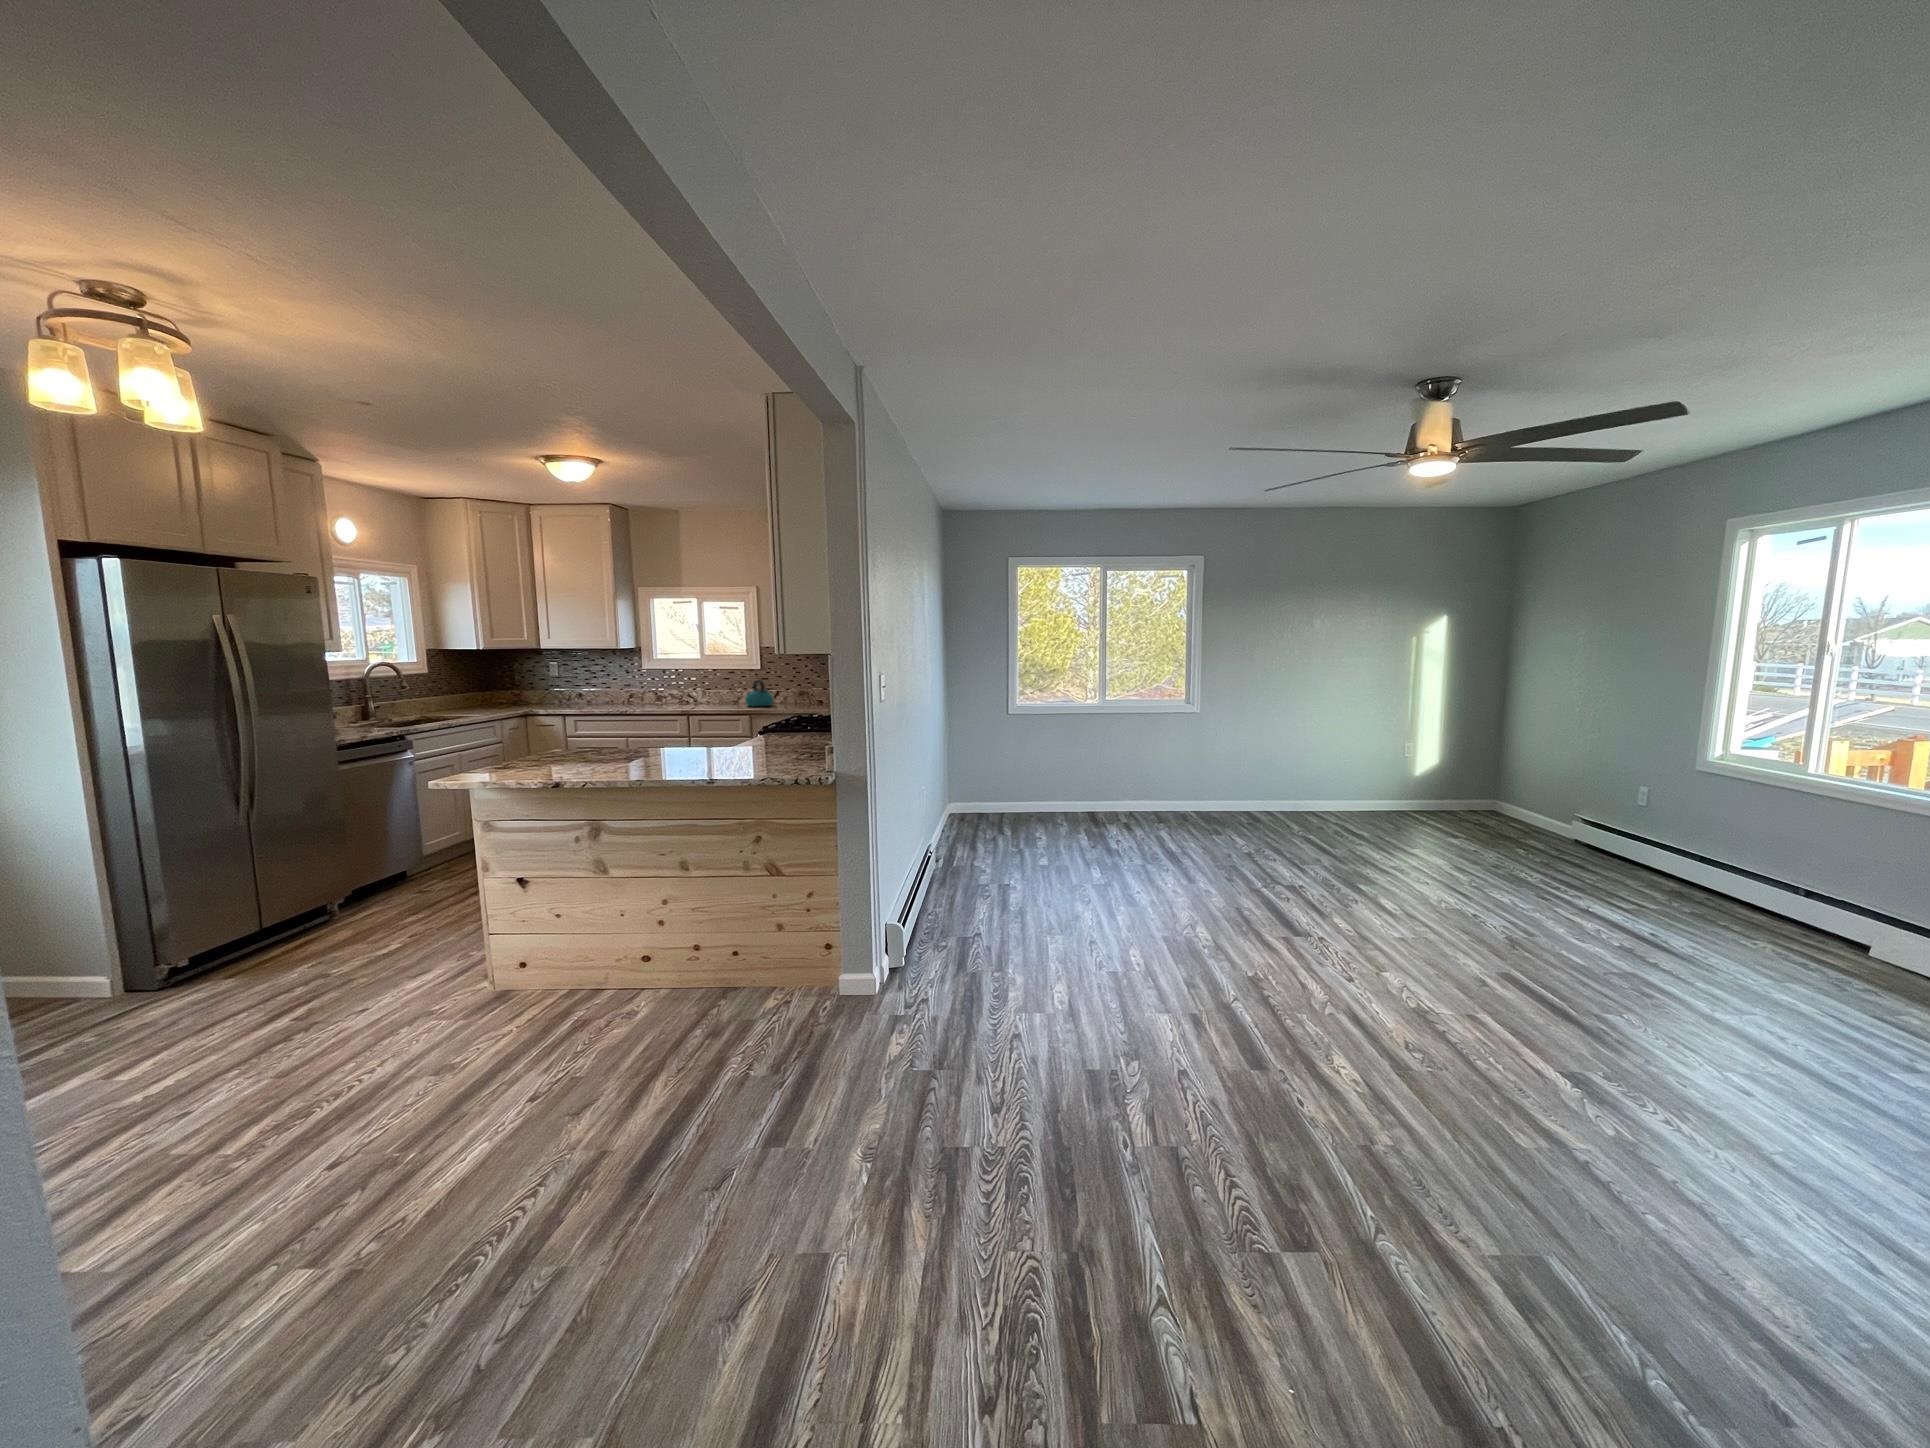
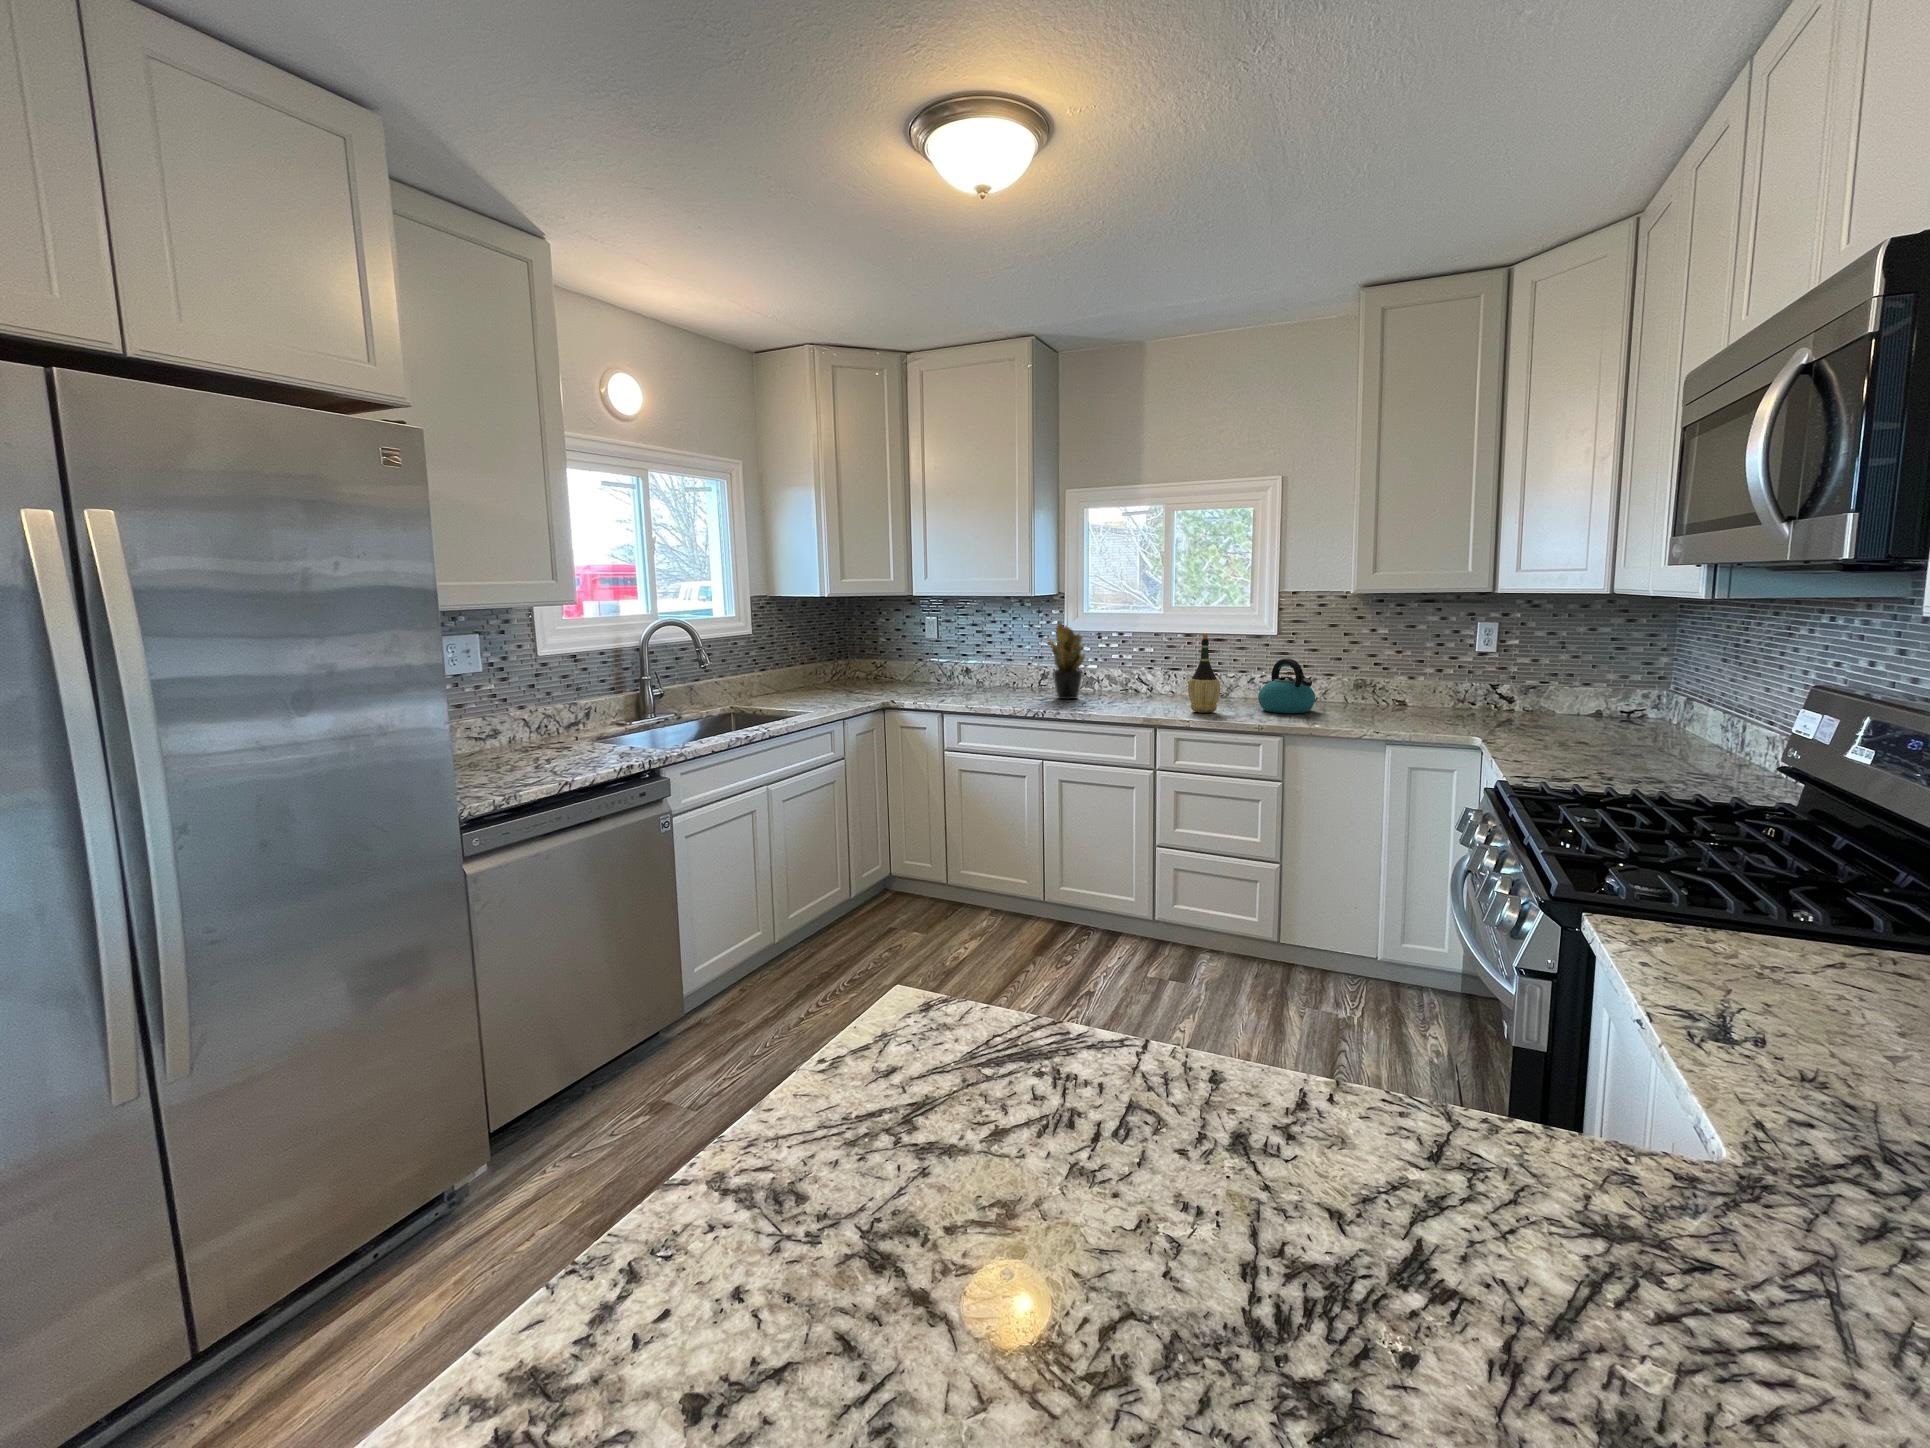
potted plant: none [625,661,658,707] -> present [1048,622,1085,699]
wine bottle: none [707,668,724,707] -> present [1188,634,1220,712]

